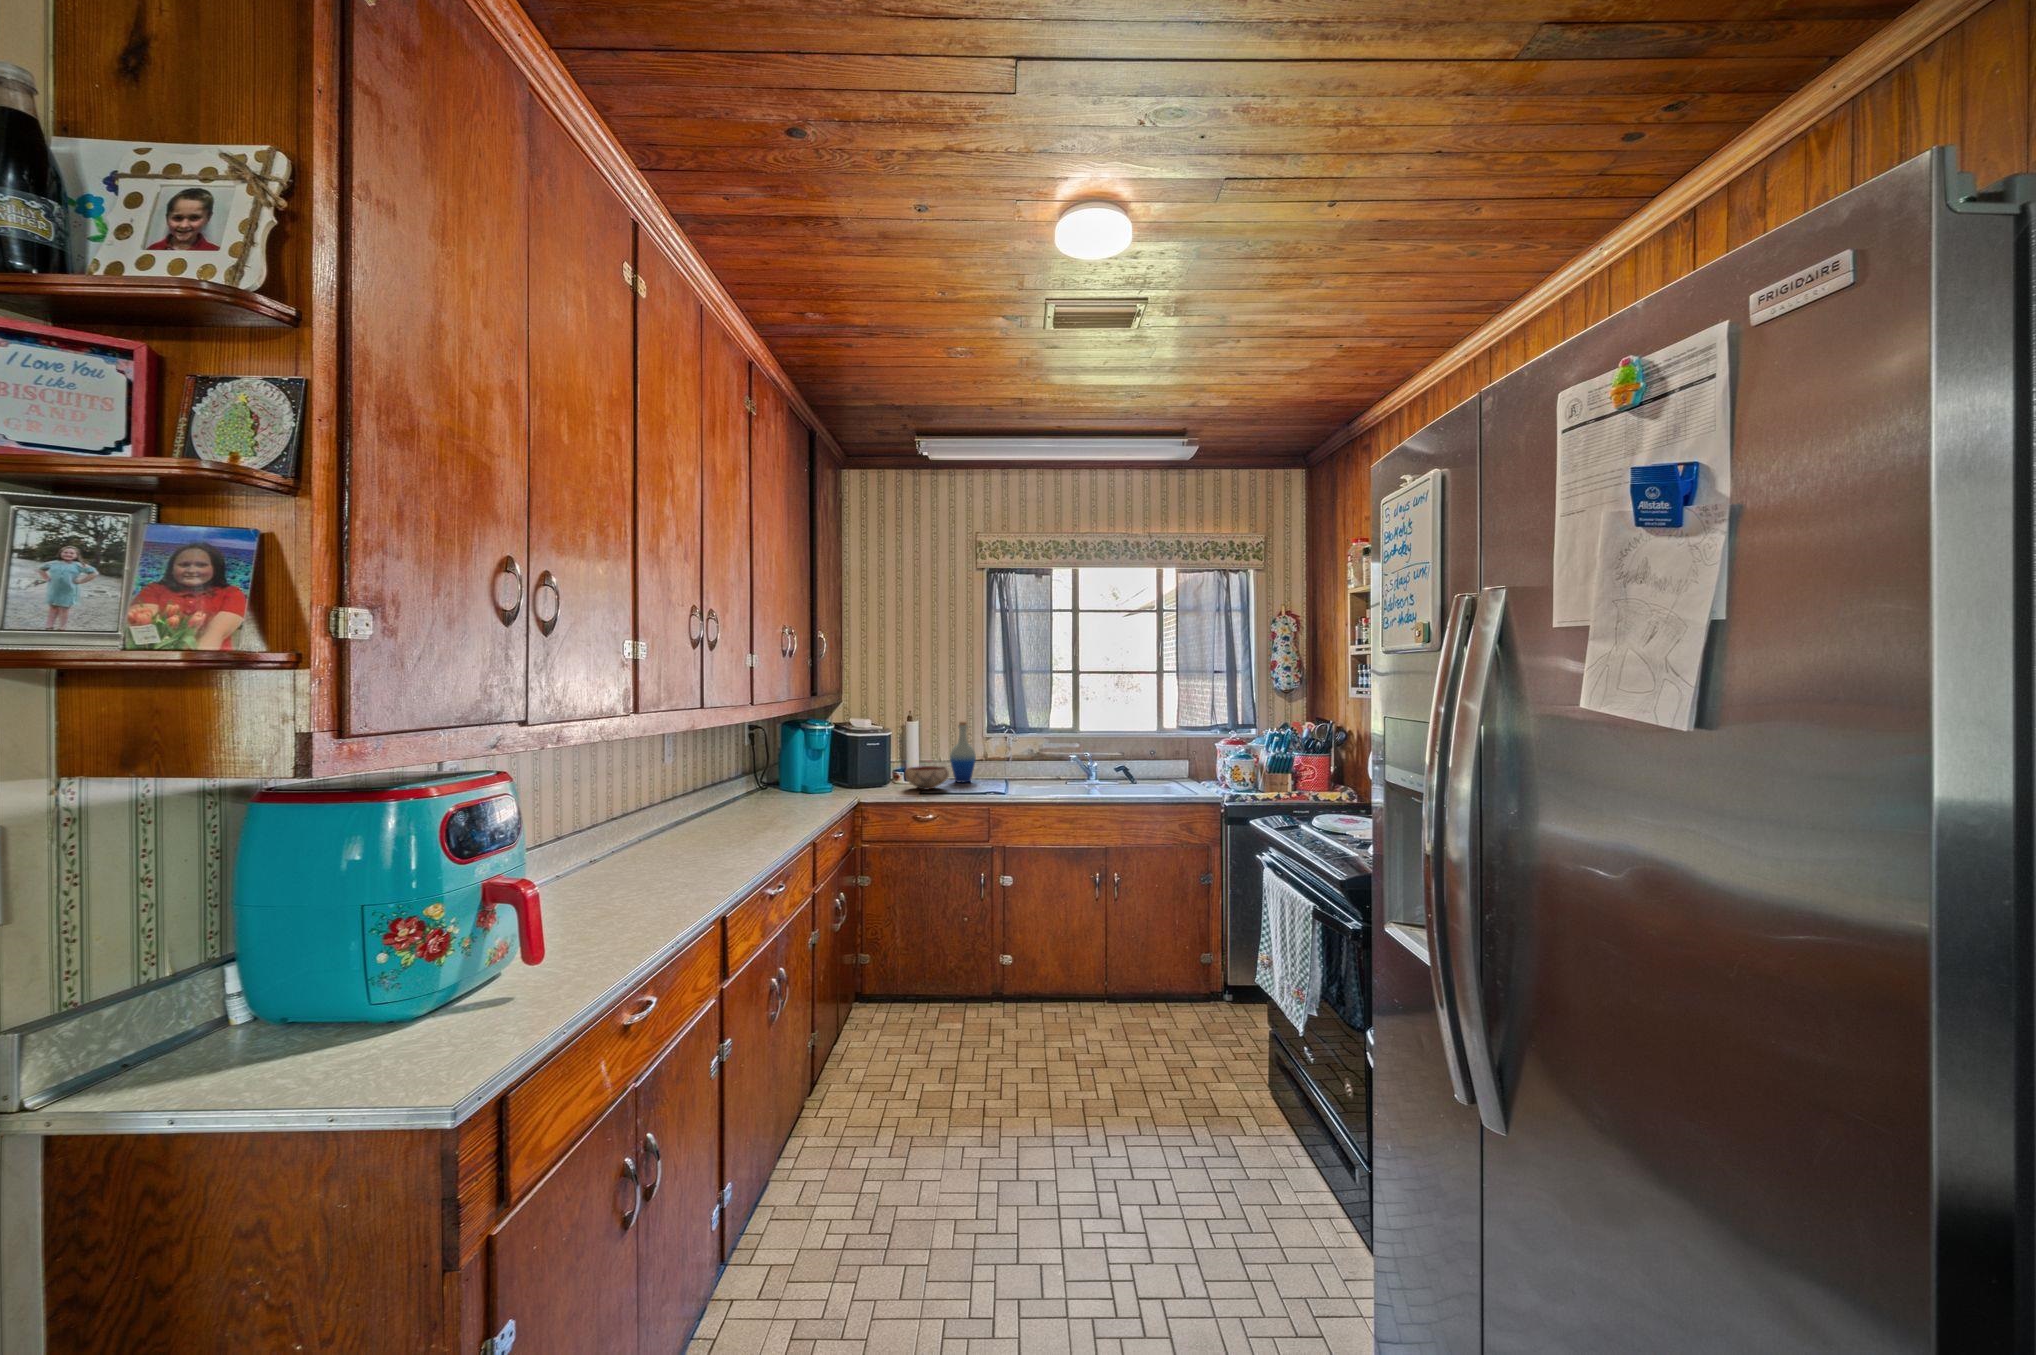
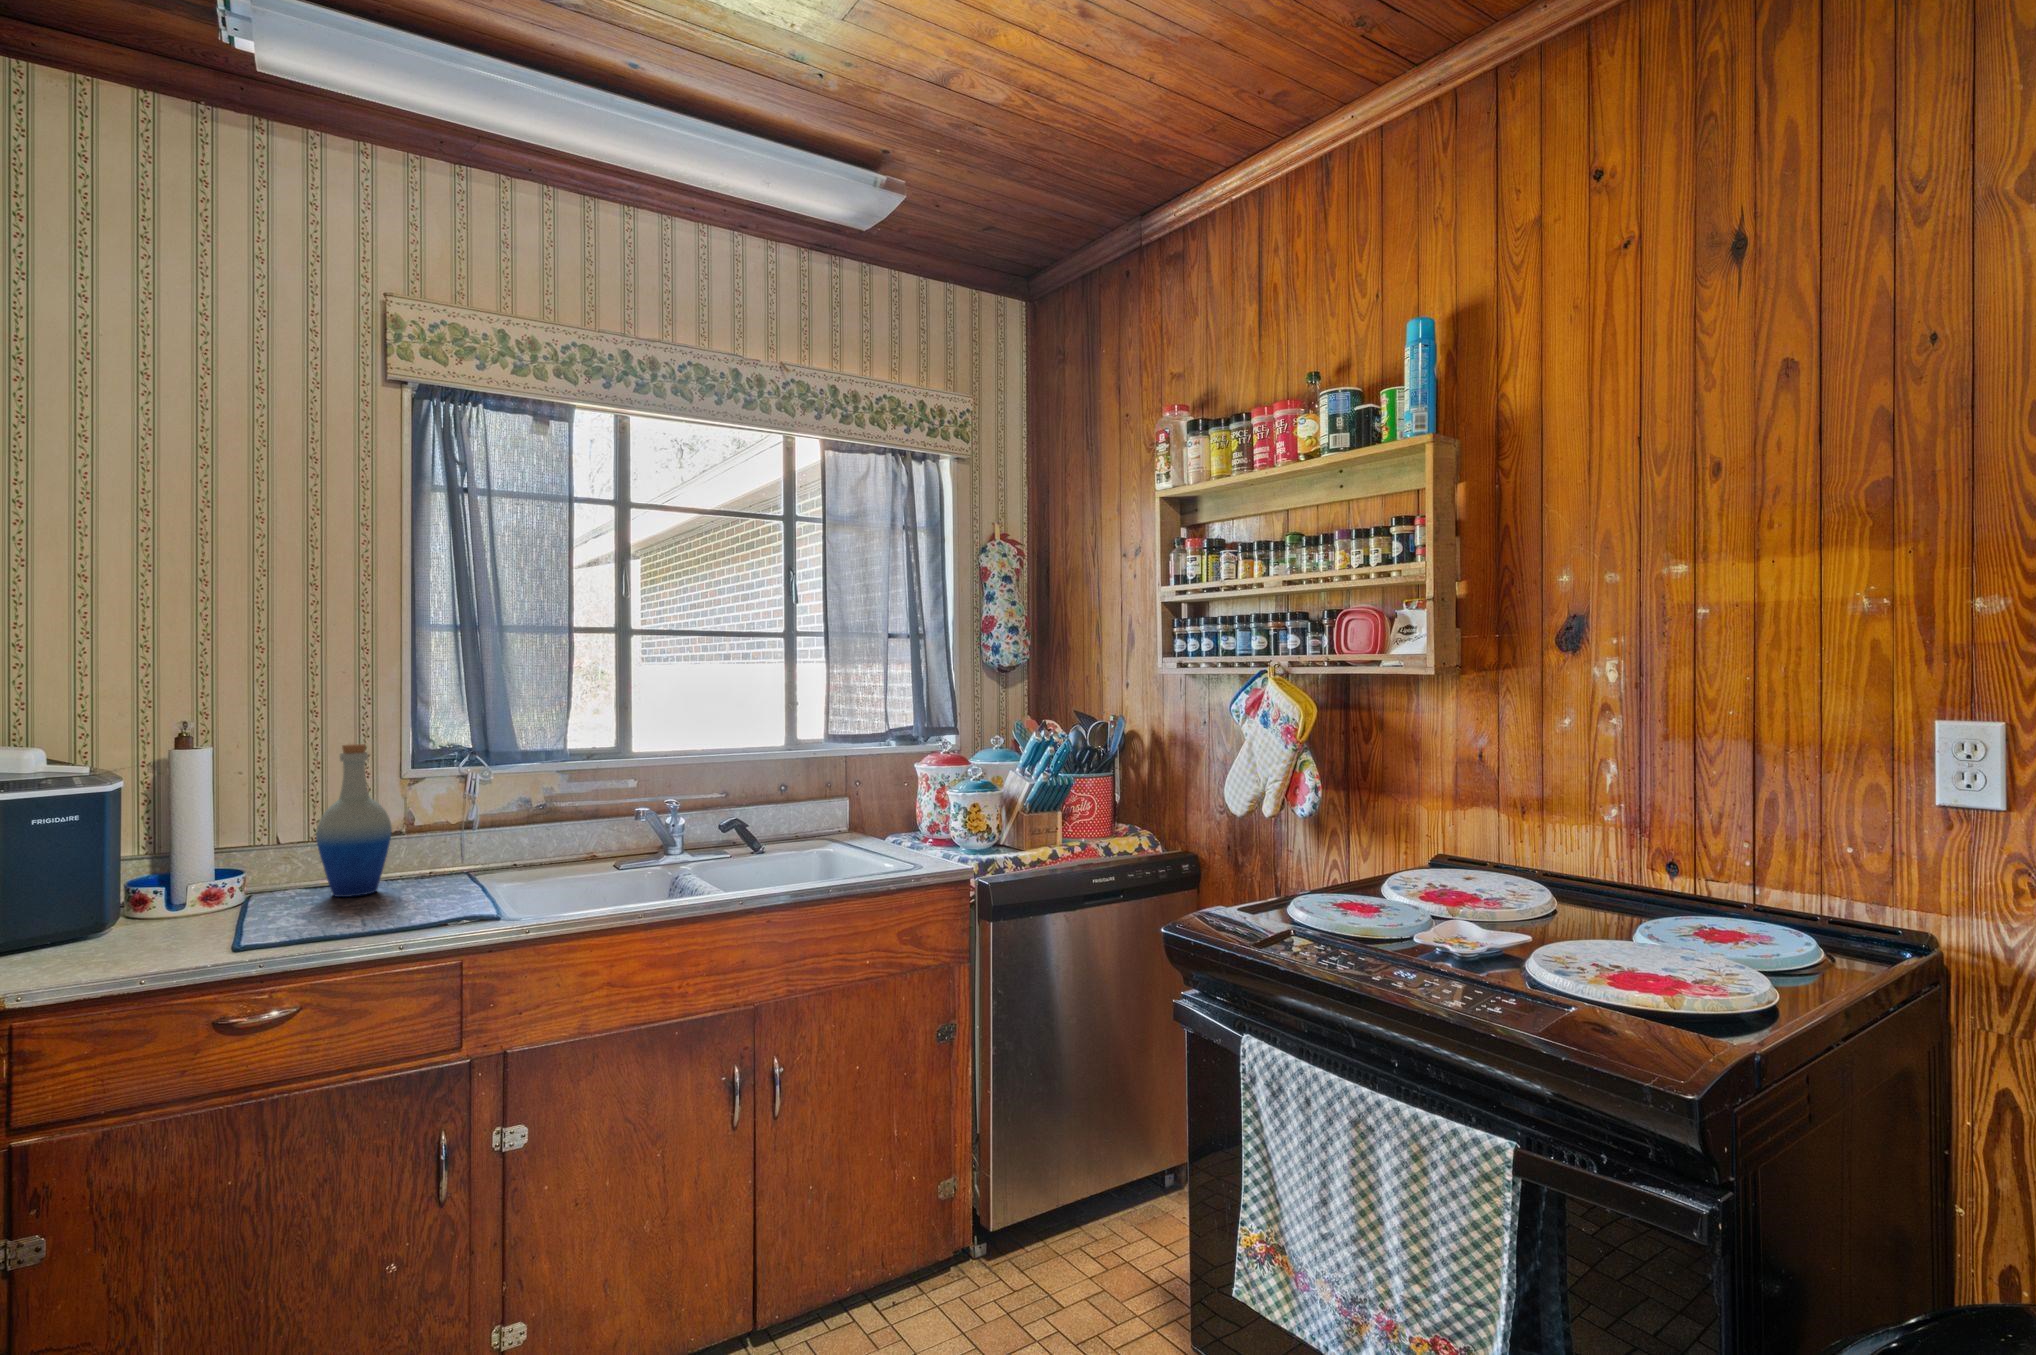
bowl: present [905,766,949,790] -> none [172,864,322,934]

